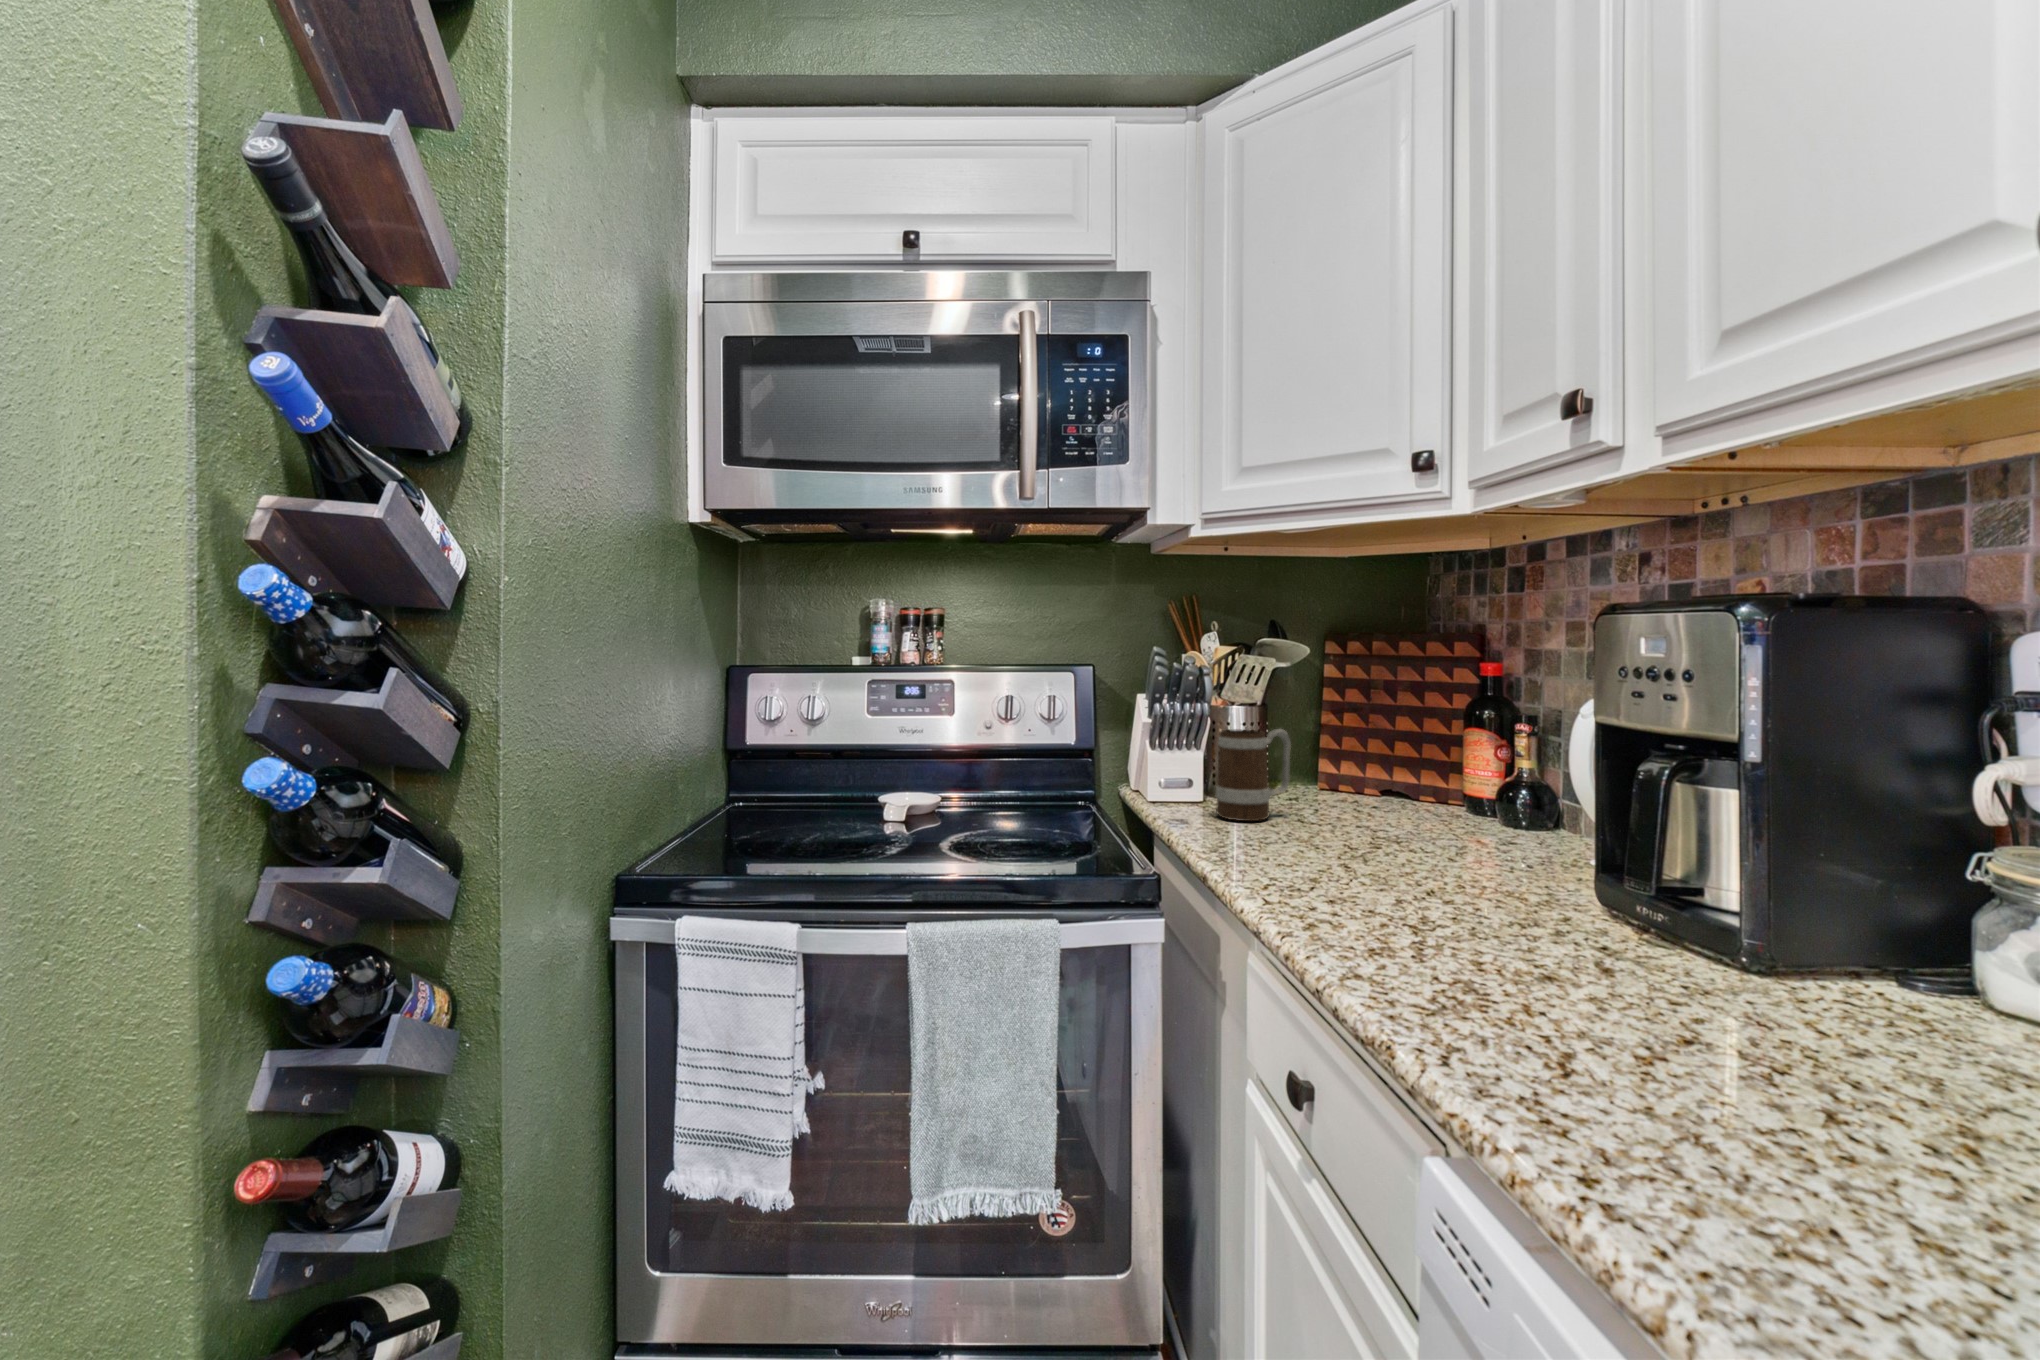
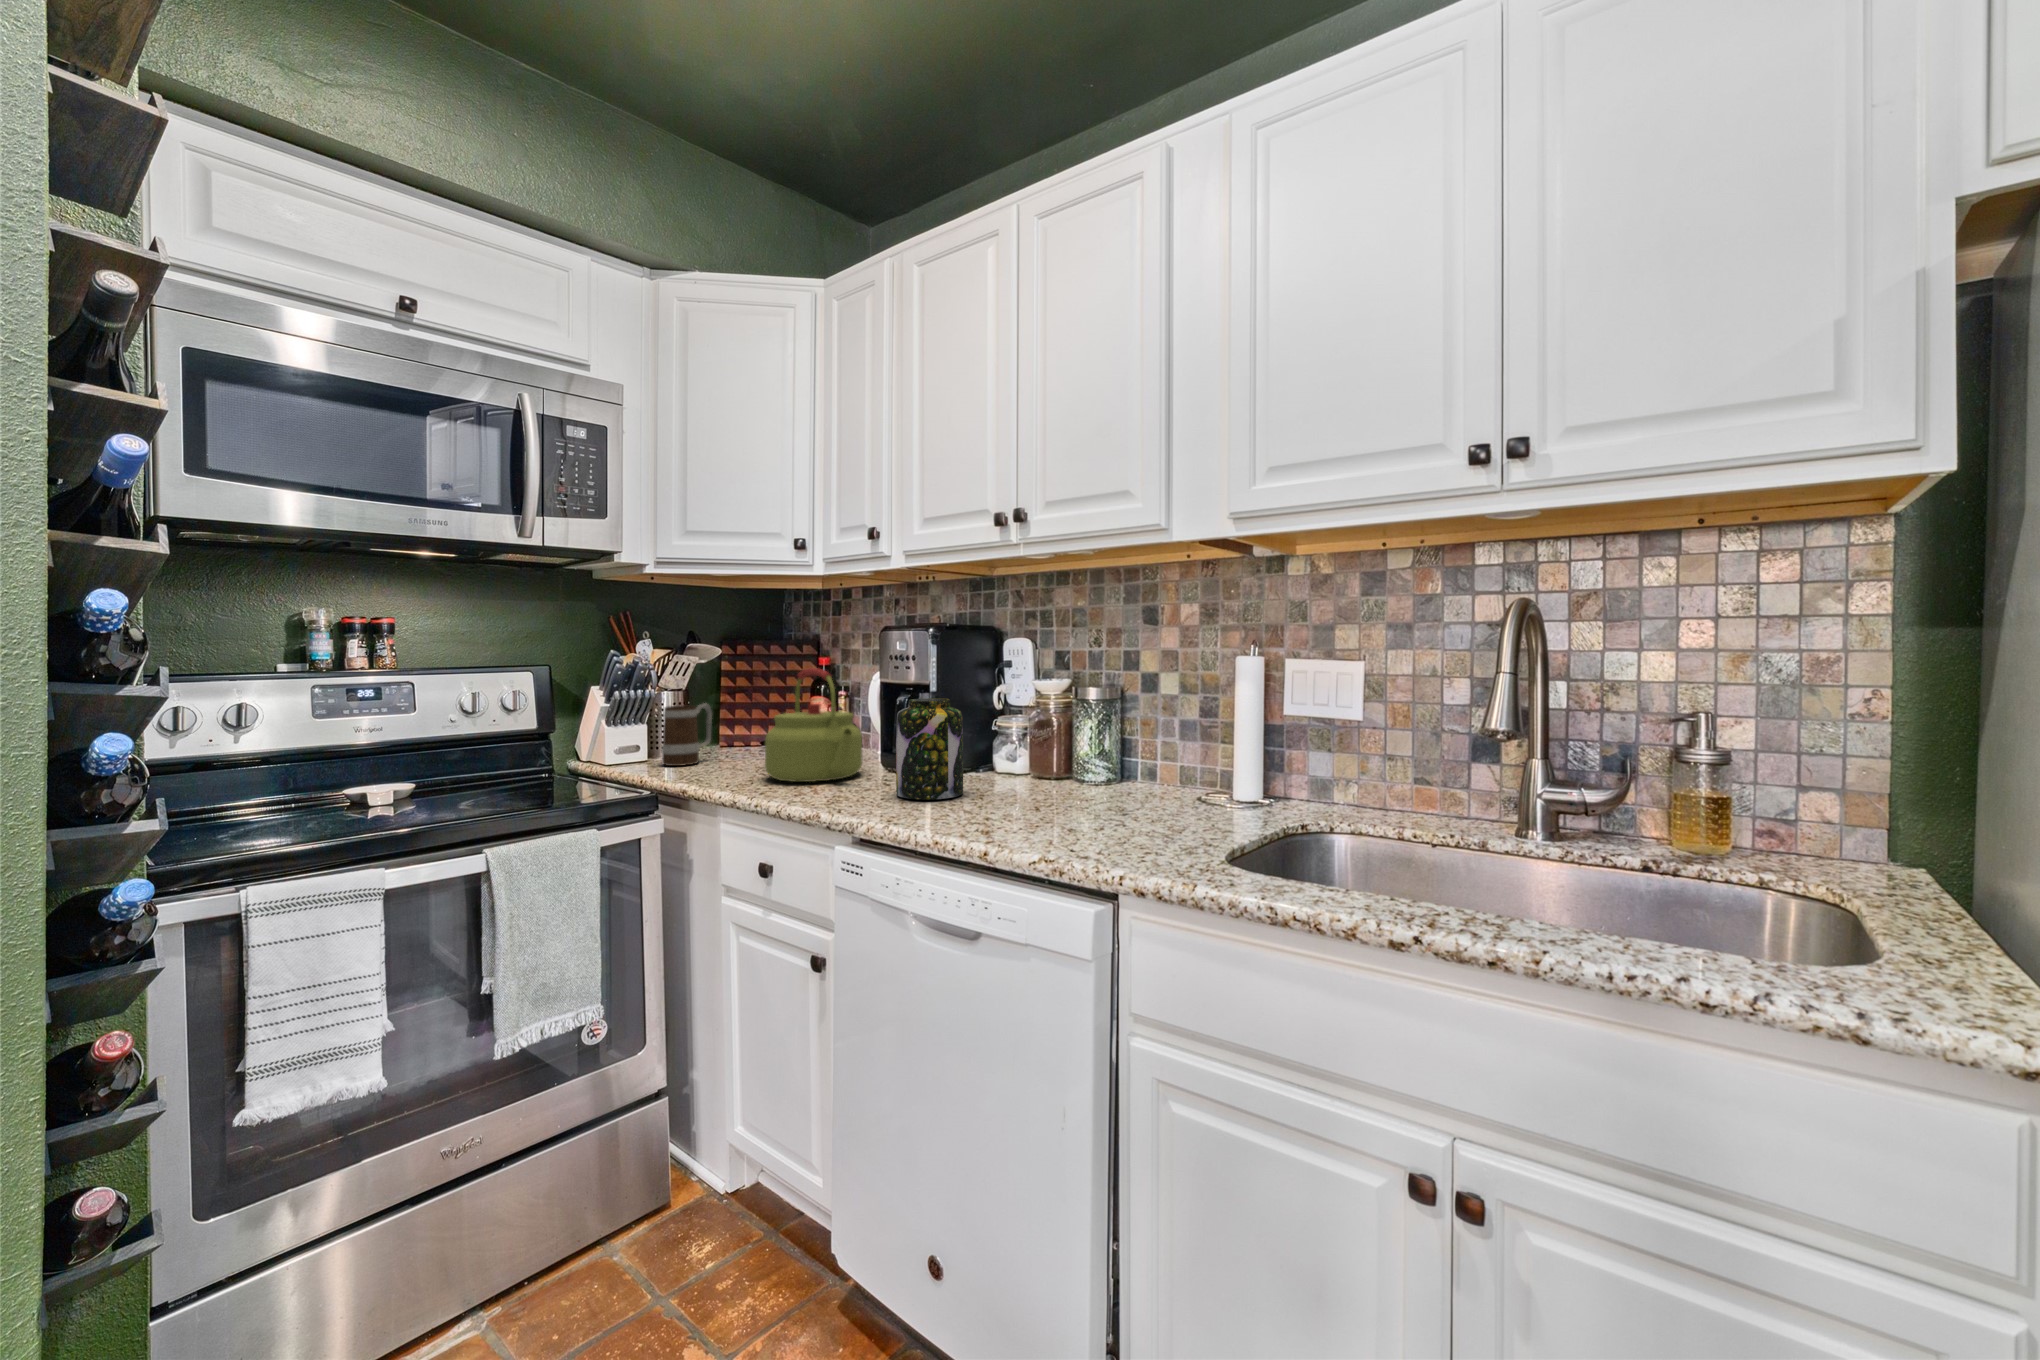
kettle: none [1345,686,1550,915] -> present [765,668,862,782]
jar: none [1630,782,1866,1088] -> present [896,698,963,800]

